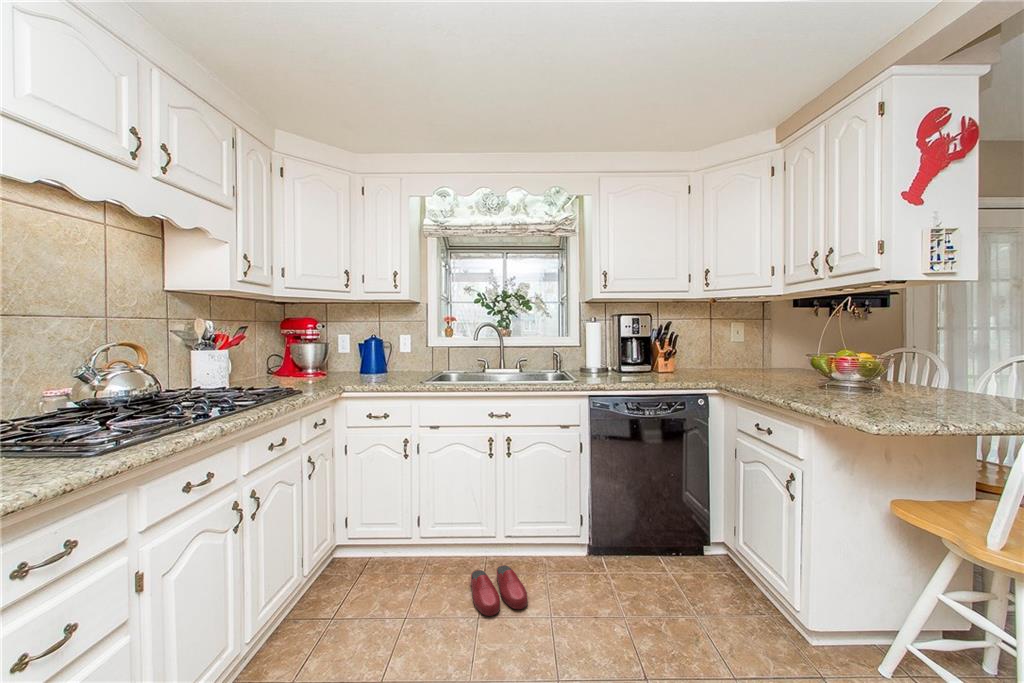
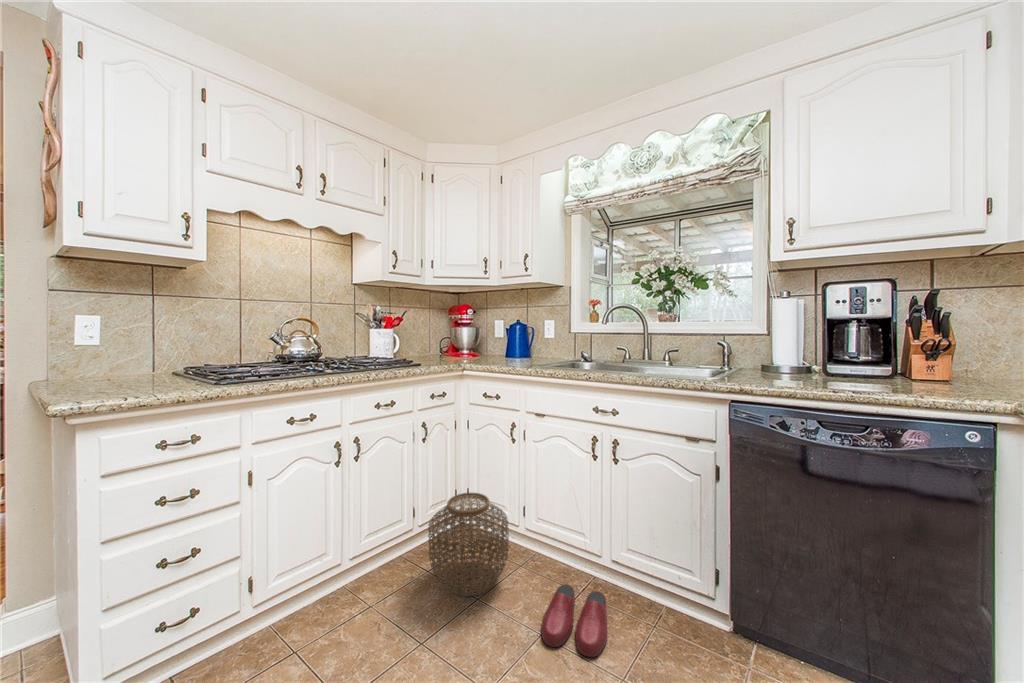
woven basket: none [341,514,425,619] -> present [428,493,509,596]

